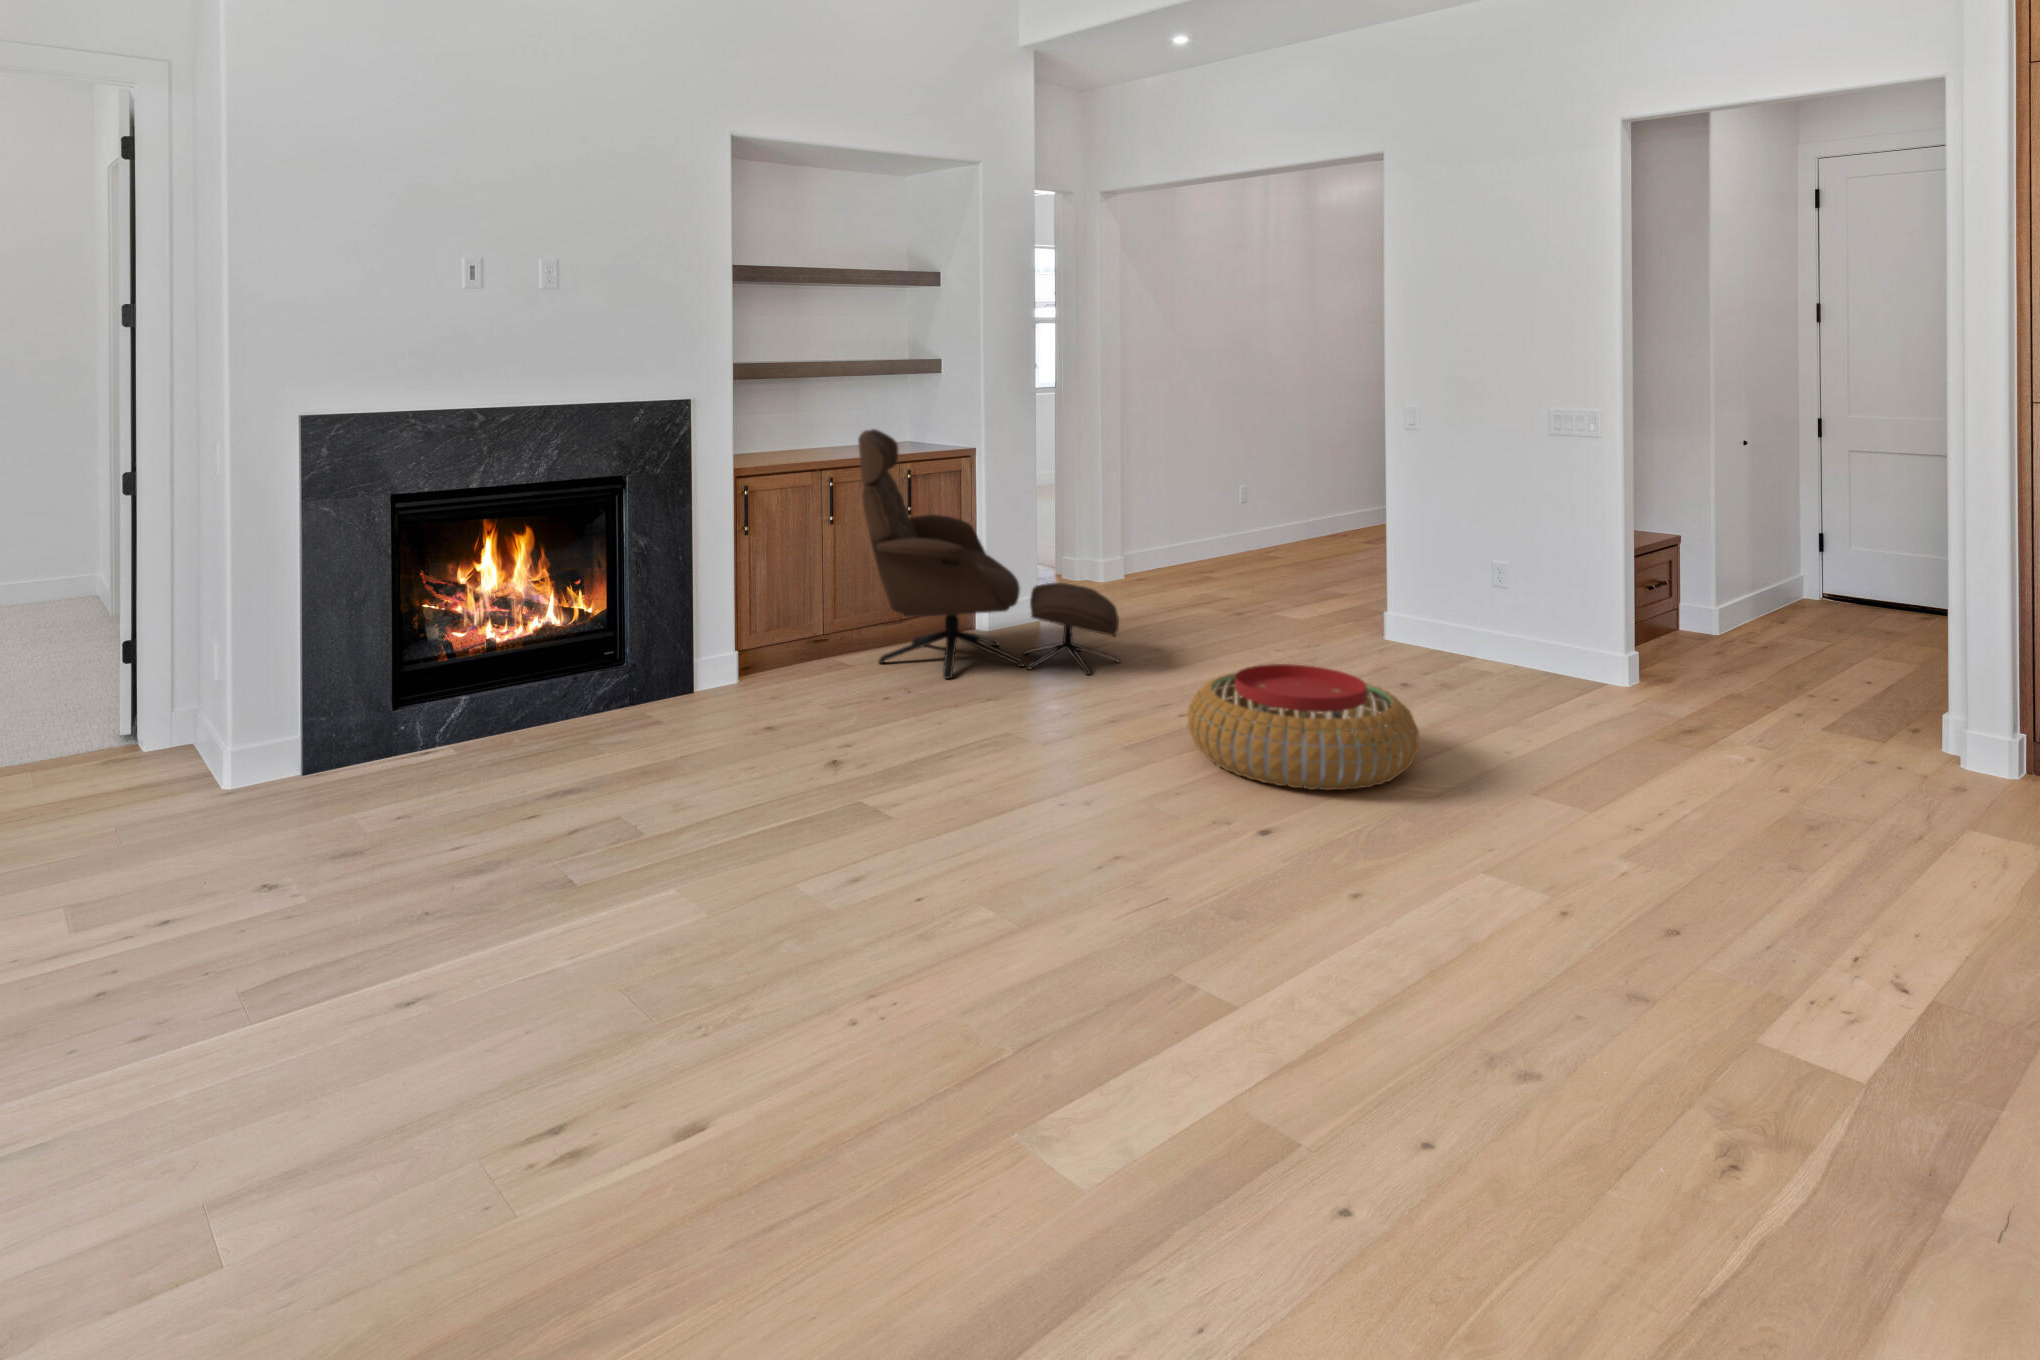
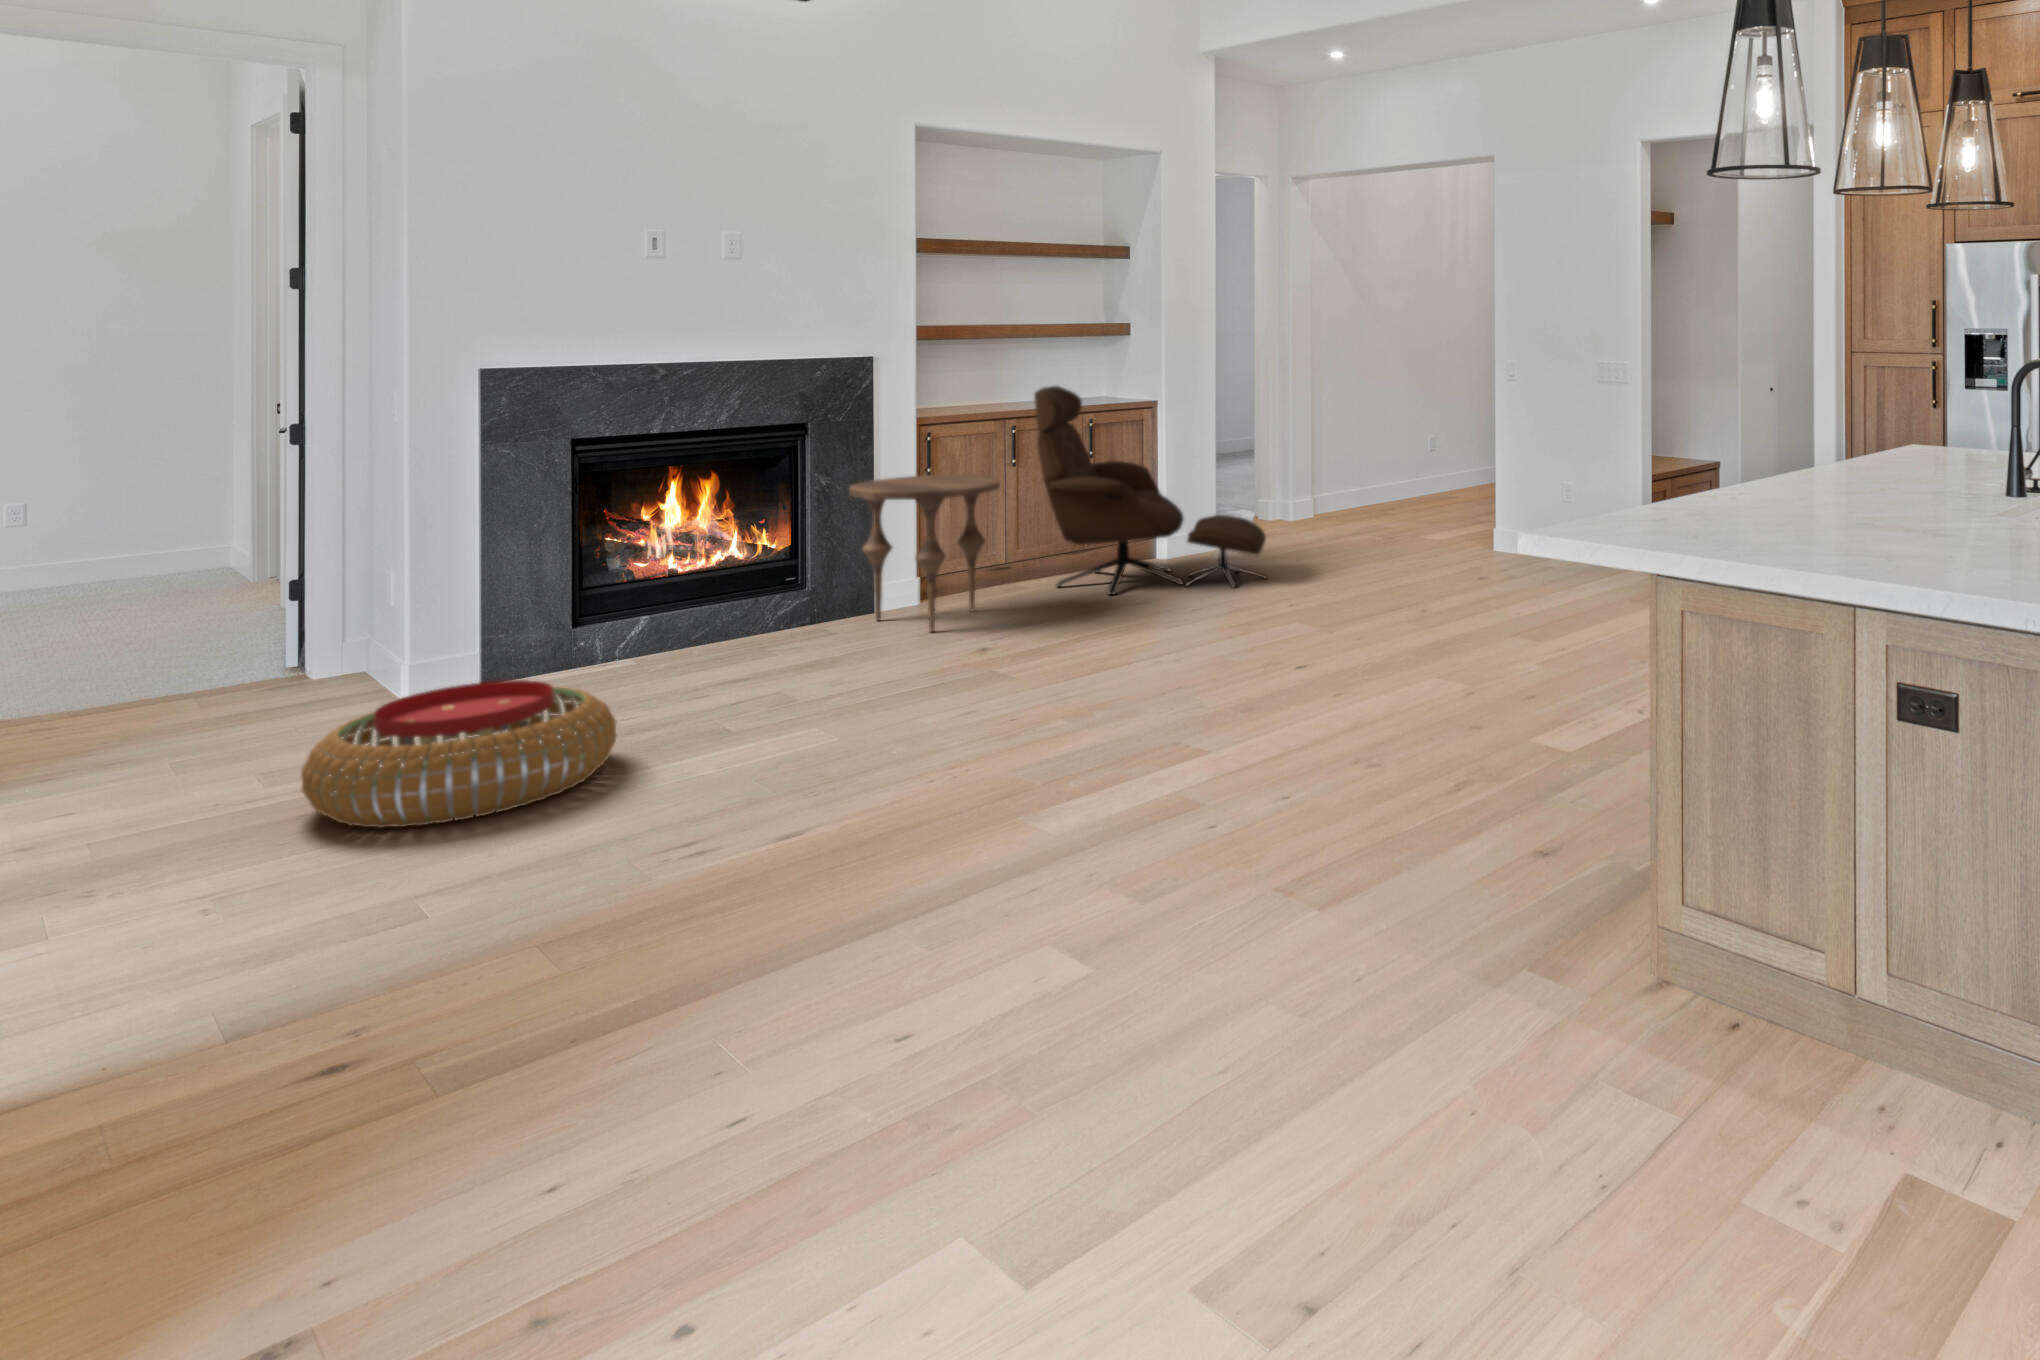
side table: none [671,533,834,725] -> present [849,475,1000,632]
pouf: present [1188,664,1419,790] -> present [301,680,617,828]

